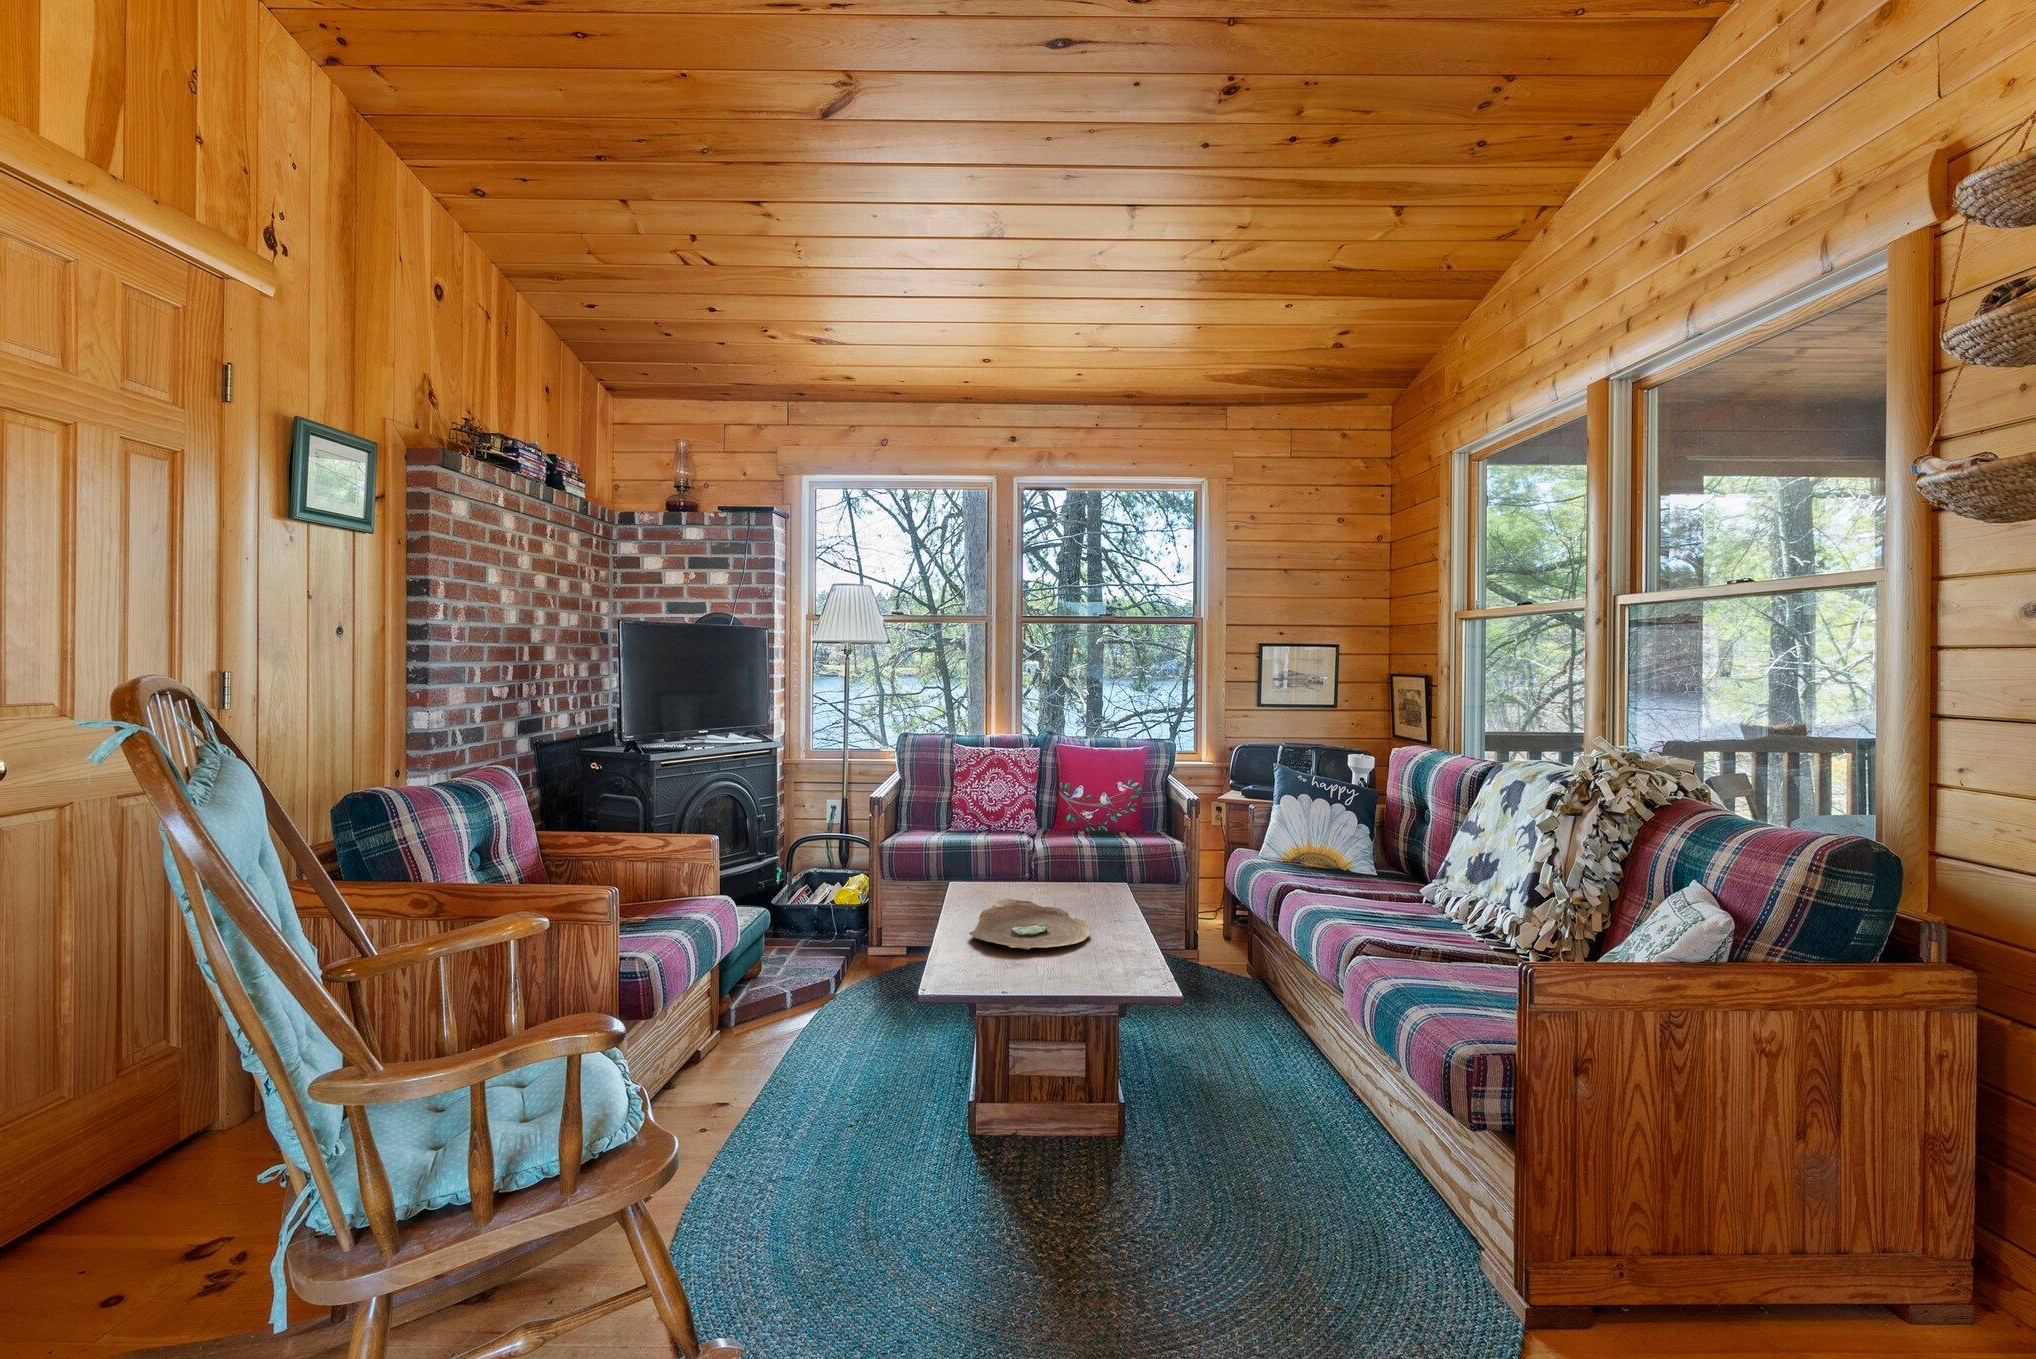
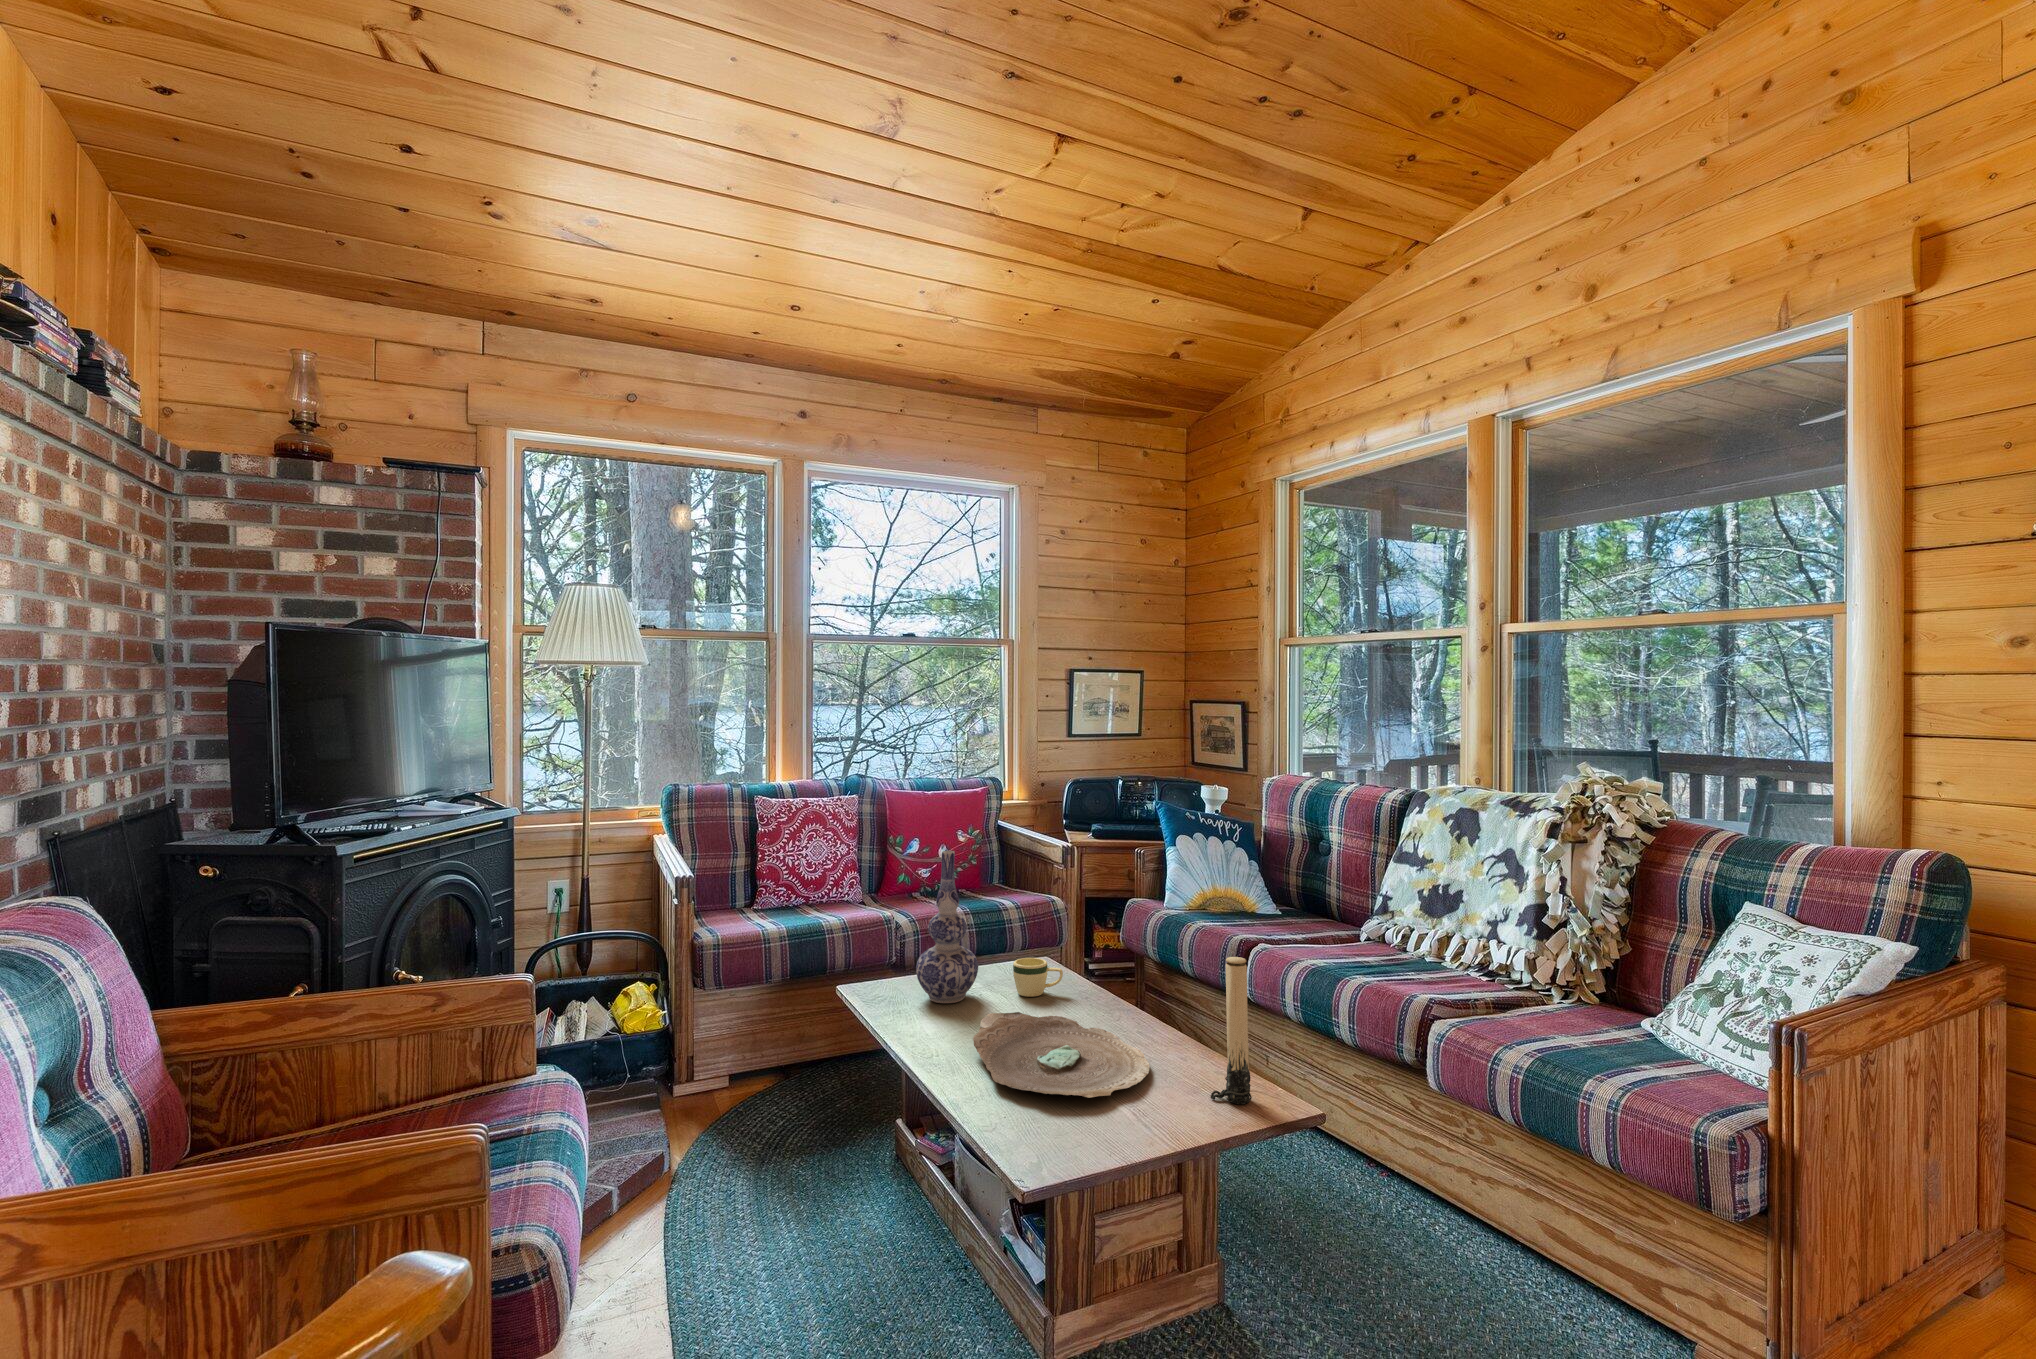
vase: none [988,784,1035,897] -> present [916,851,978,1003]
candle: none [1098,861,1125,968] -> present [1211,957,1252,1104]
mug: none [1059,872,1095,900] -> present [1013,958,1063,997]

